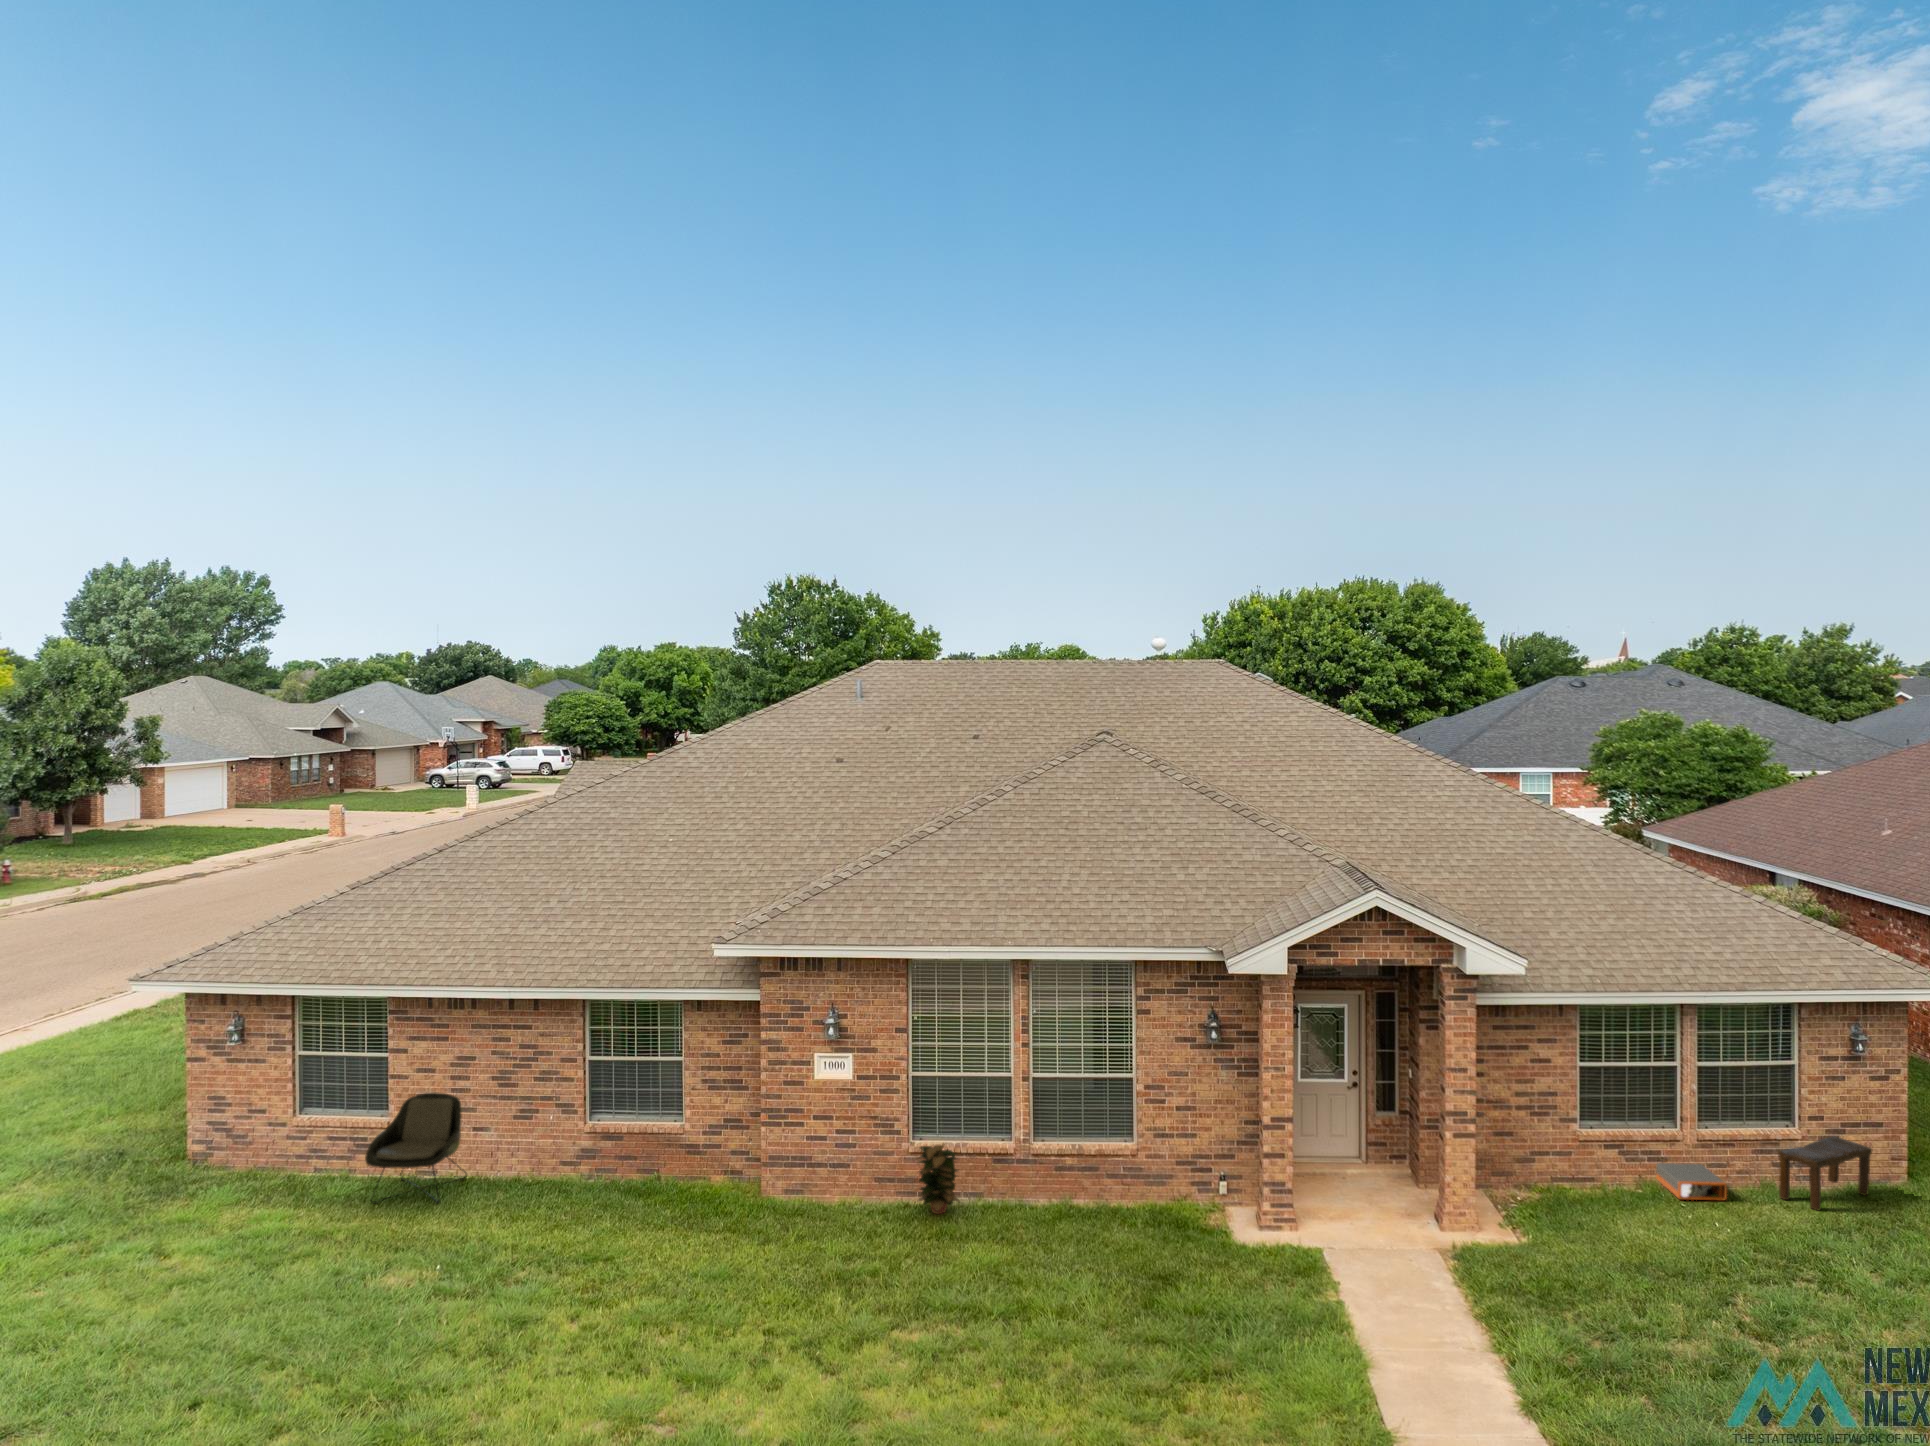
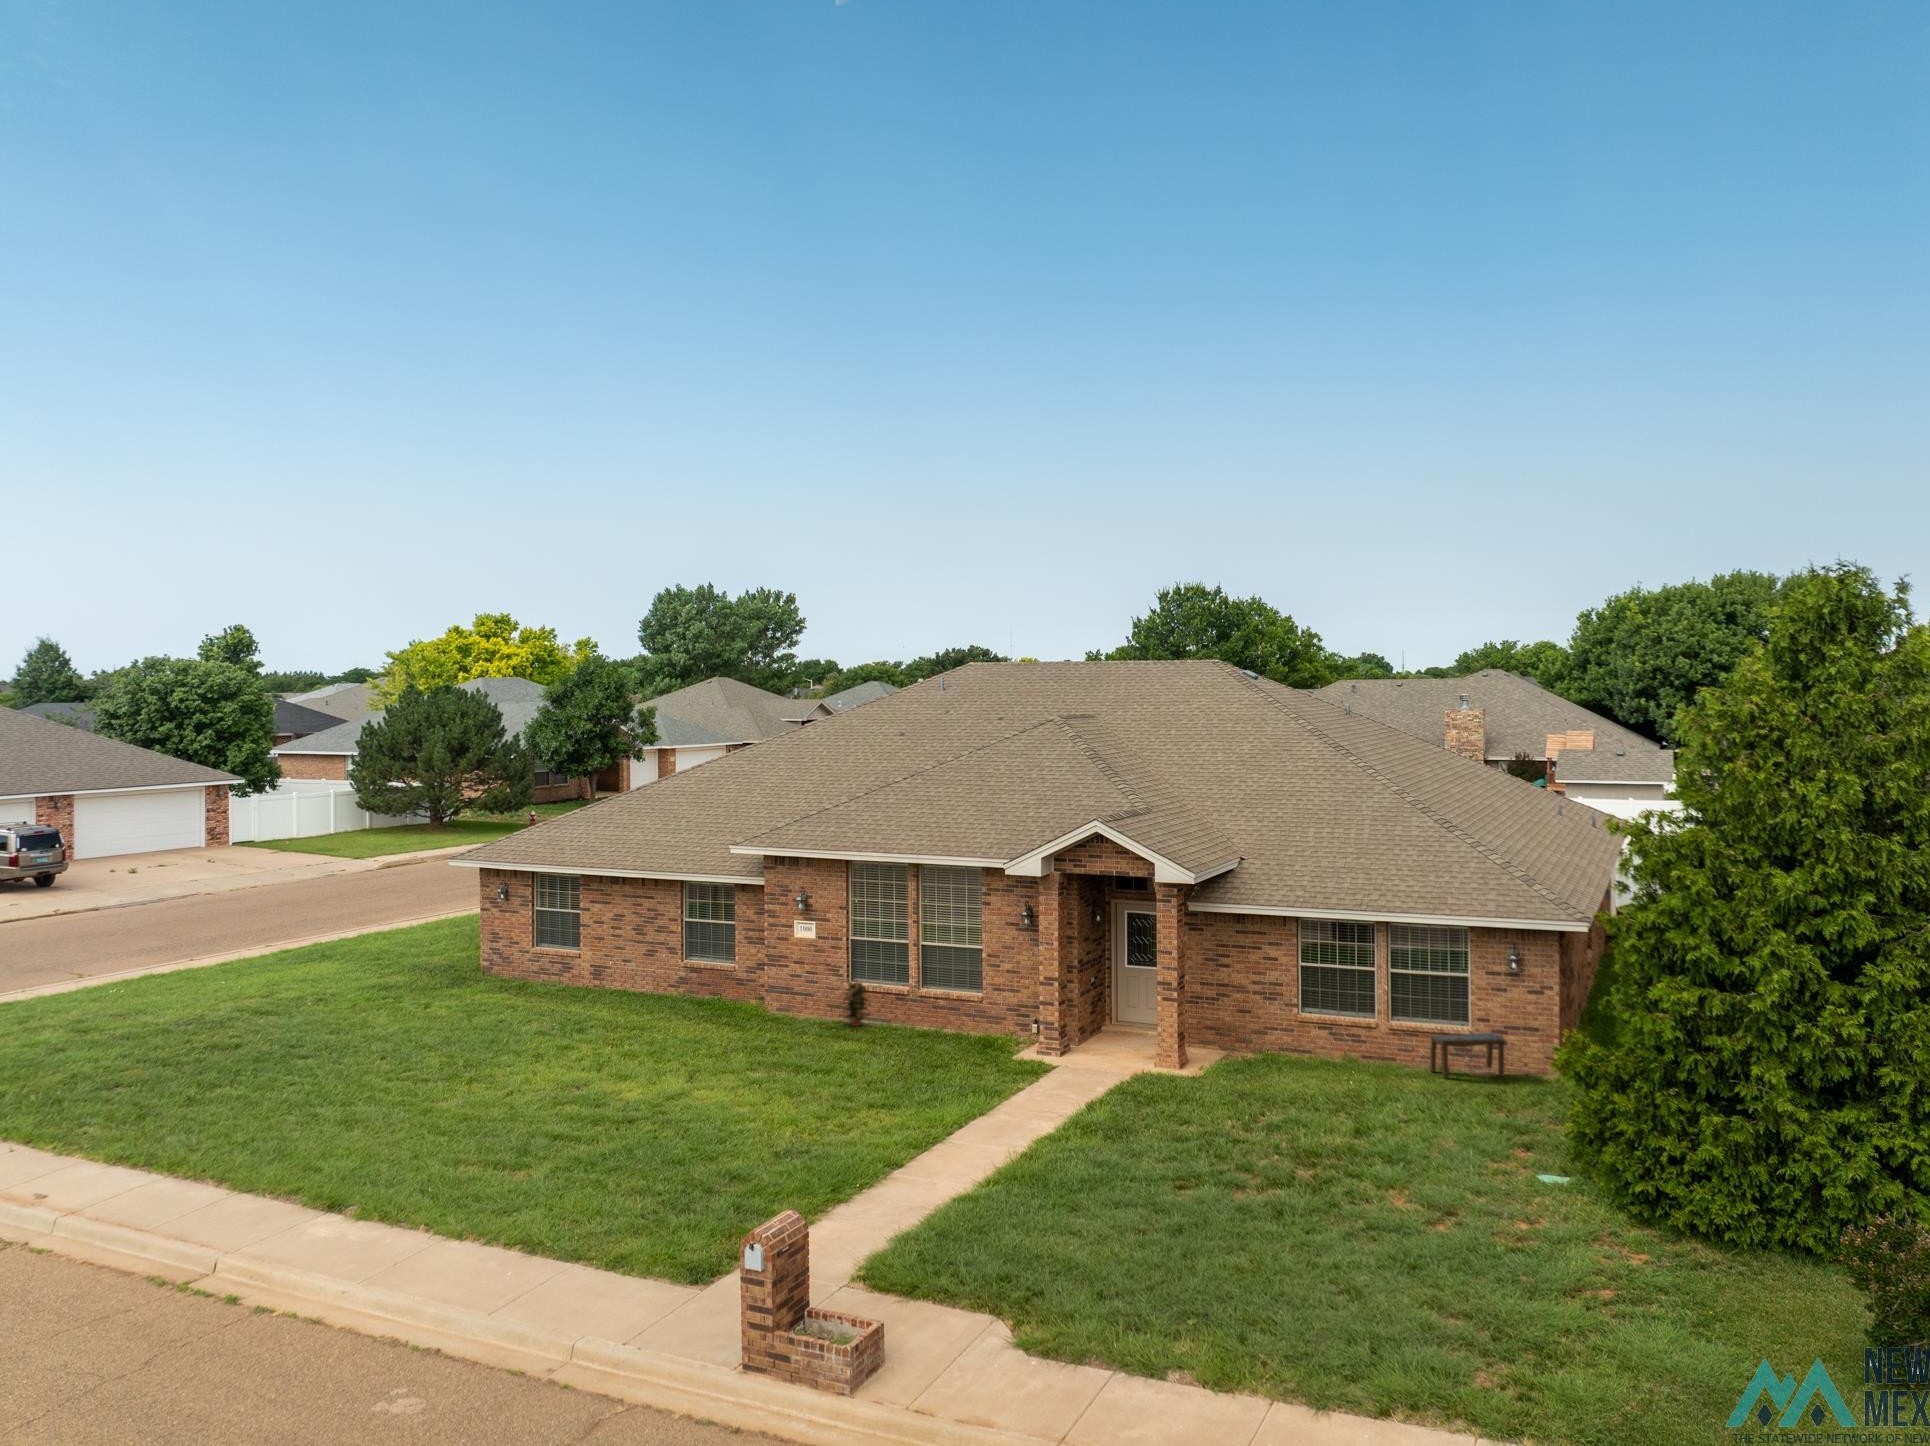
lounge chair: present [365,1093,466,1204] -> none [555,936,617,998]
storage box: present [1656,1163,1727,1200] -> none [1350,1043,1390,1068]

